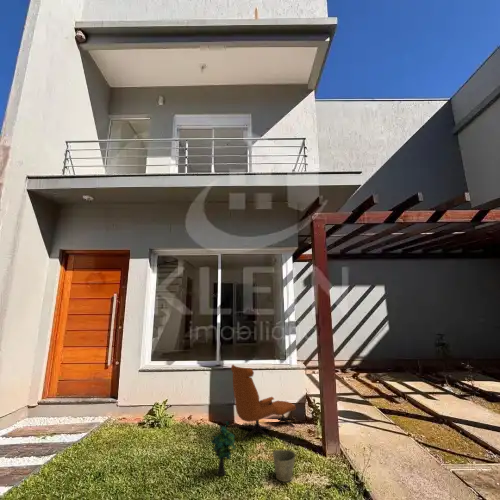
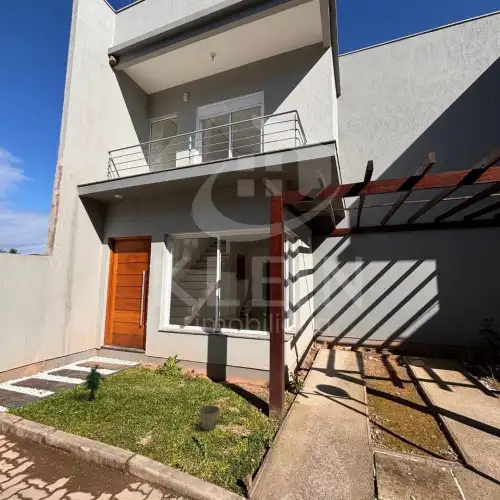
lounge chair: present [231,365,296,440] -> none [204,333,271,399]
decorative plant: present [210,421,236,476] -> present [85,365,104,401]

